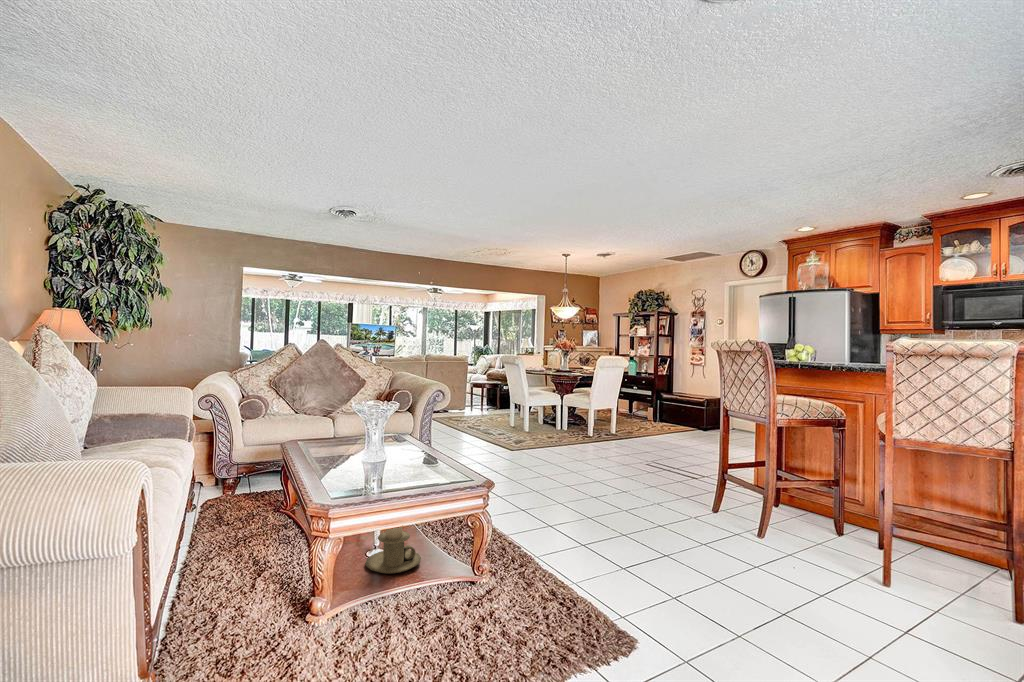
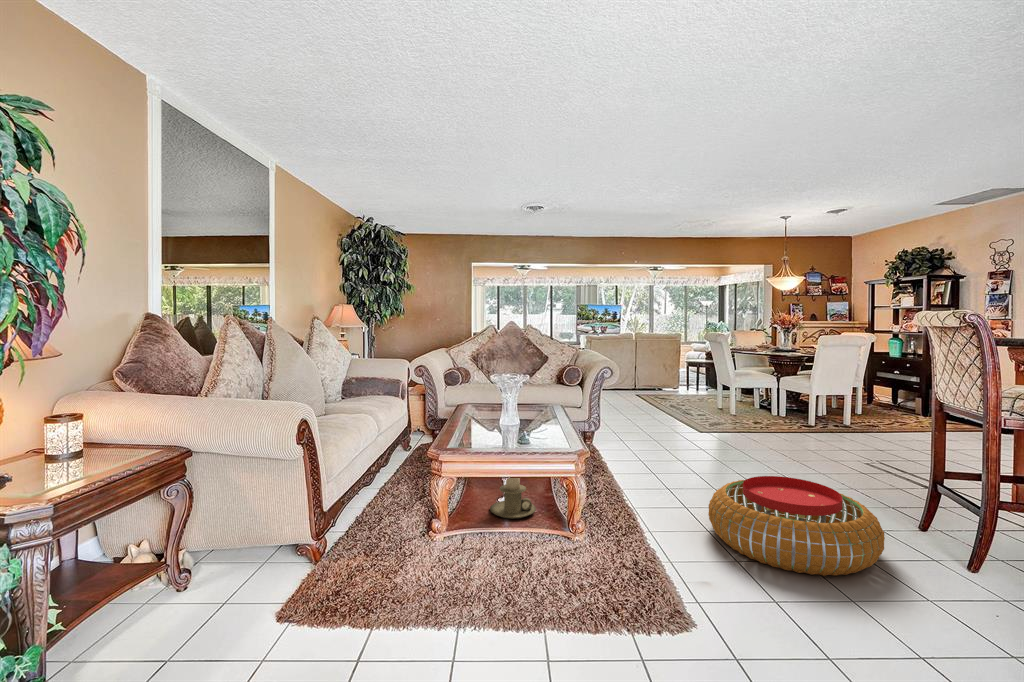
pouf: none [583,485,724,570] -> present [708,476,885,576]

